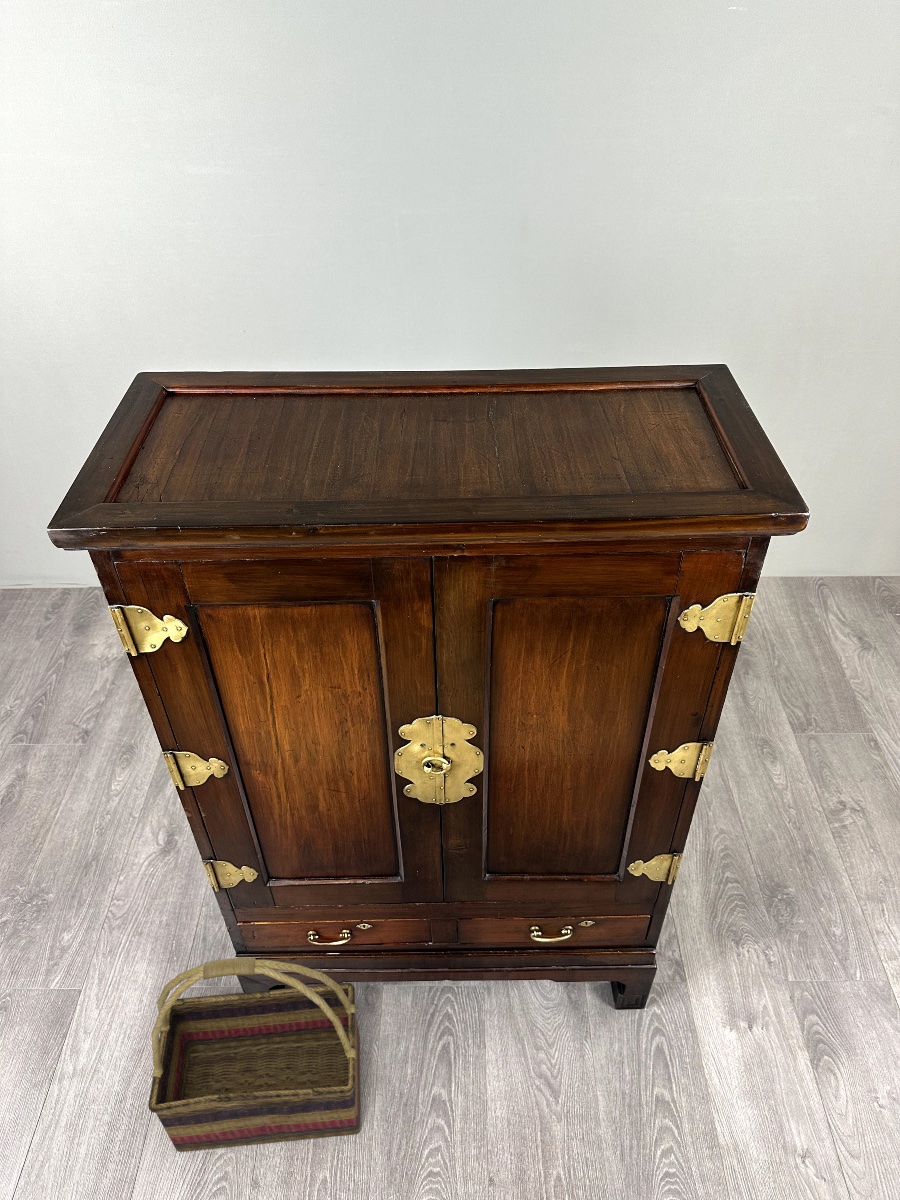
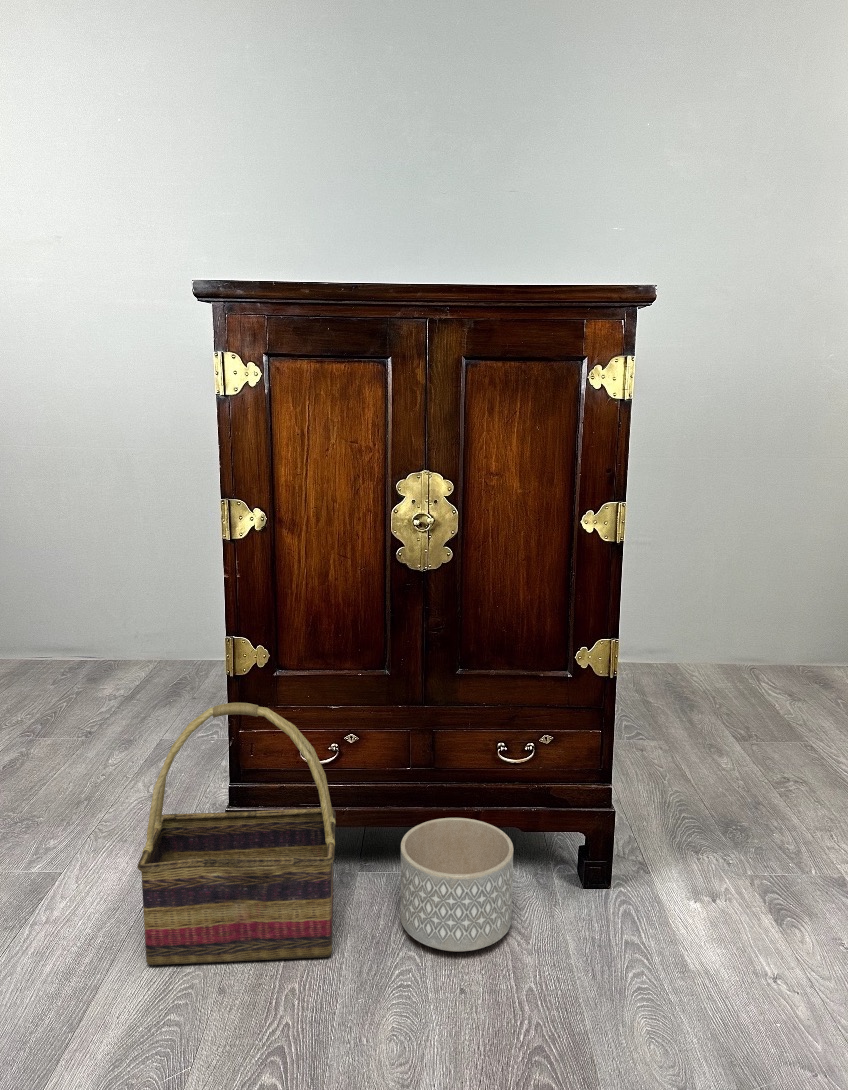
planter: none [426,975,546,1131] -> present [400,818,513,952]

